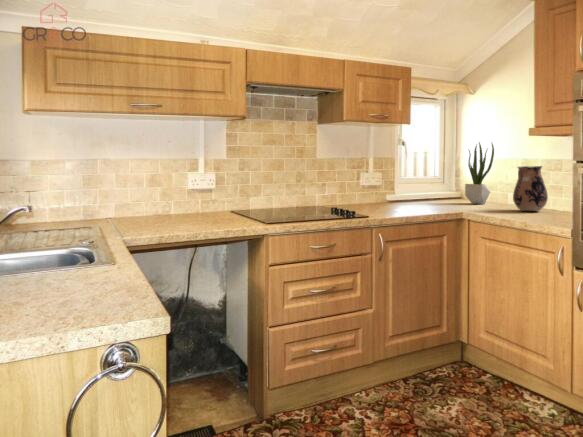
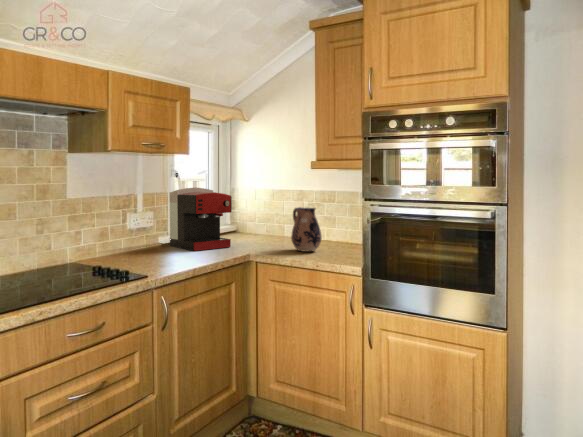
potted plant: present [465,143,494,204] -> none [239,181,265,242]
coffee maker: none [396,150,453,207] -> present [169,187,232,251]

